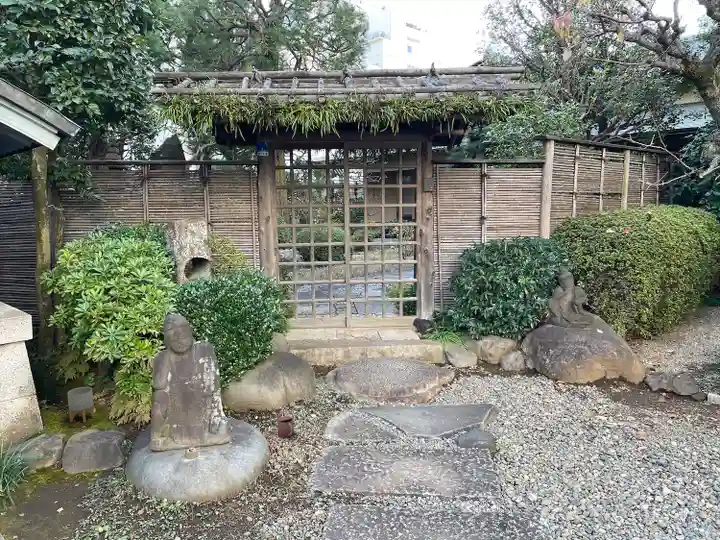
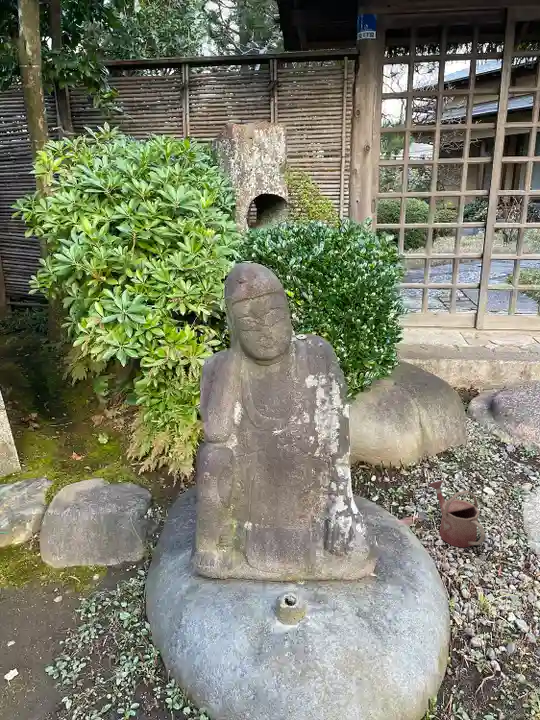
planter: present [68,387,94,422] -> none [62,399,106,458]

